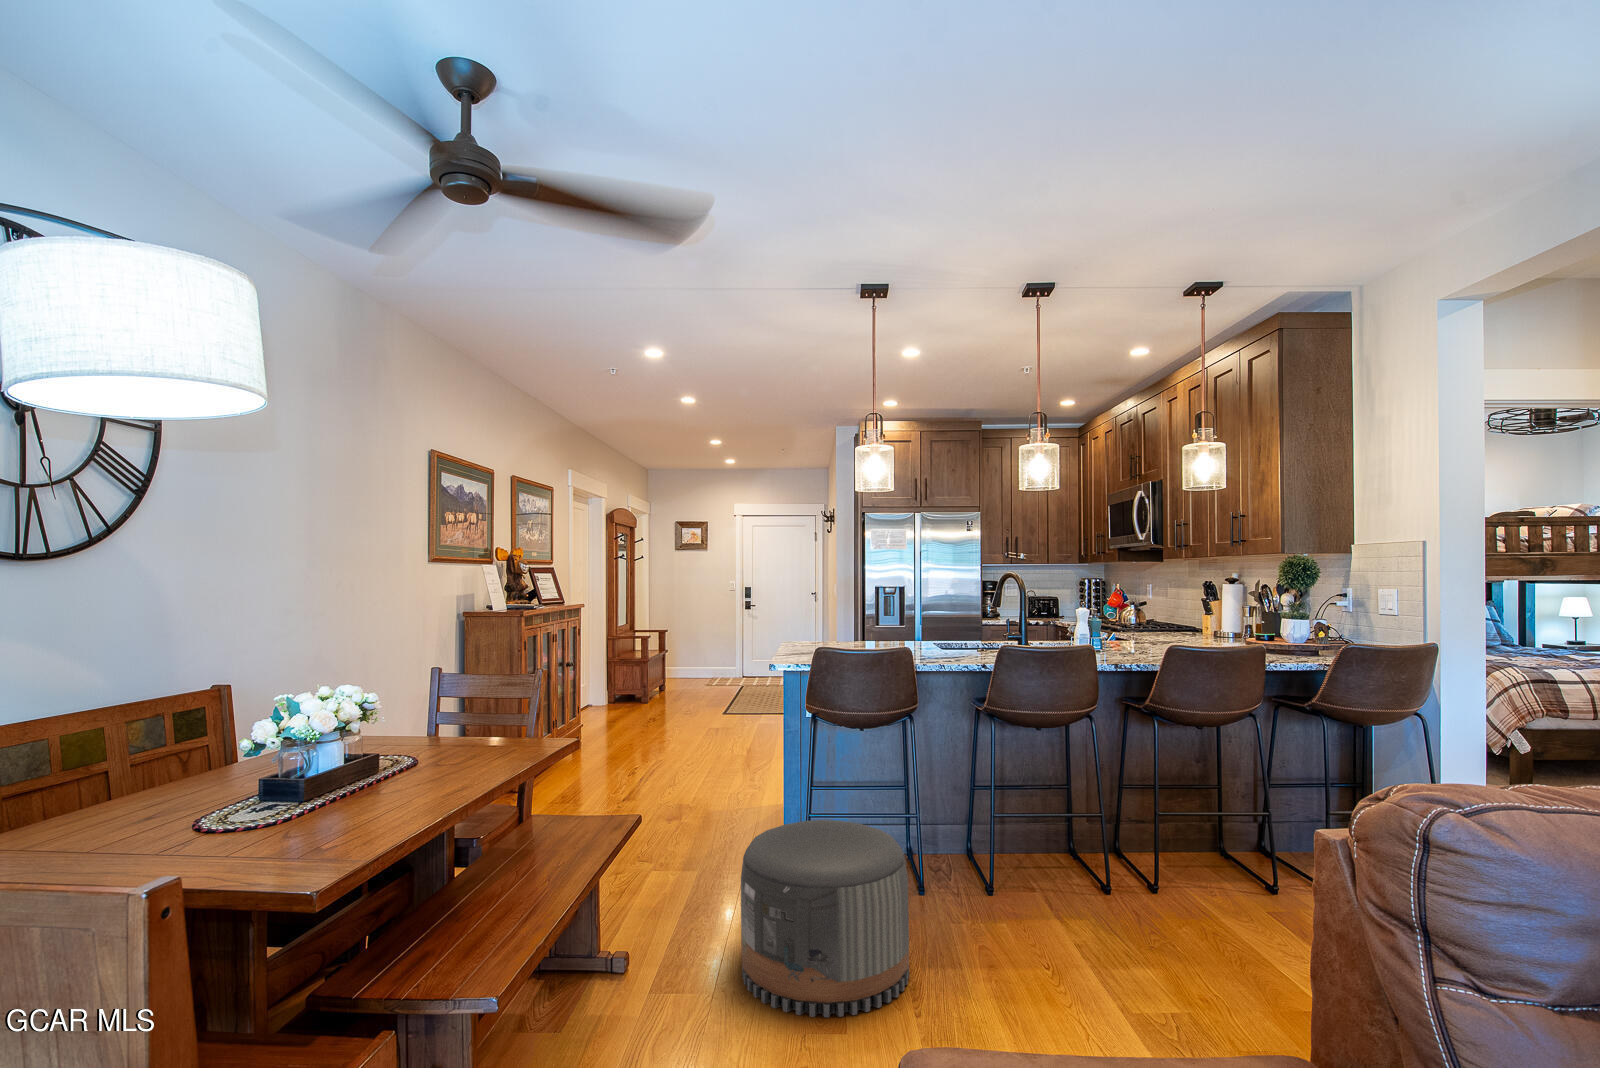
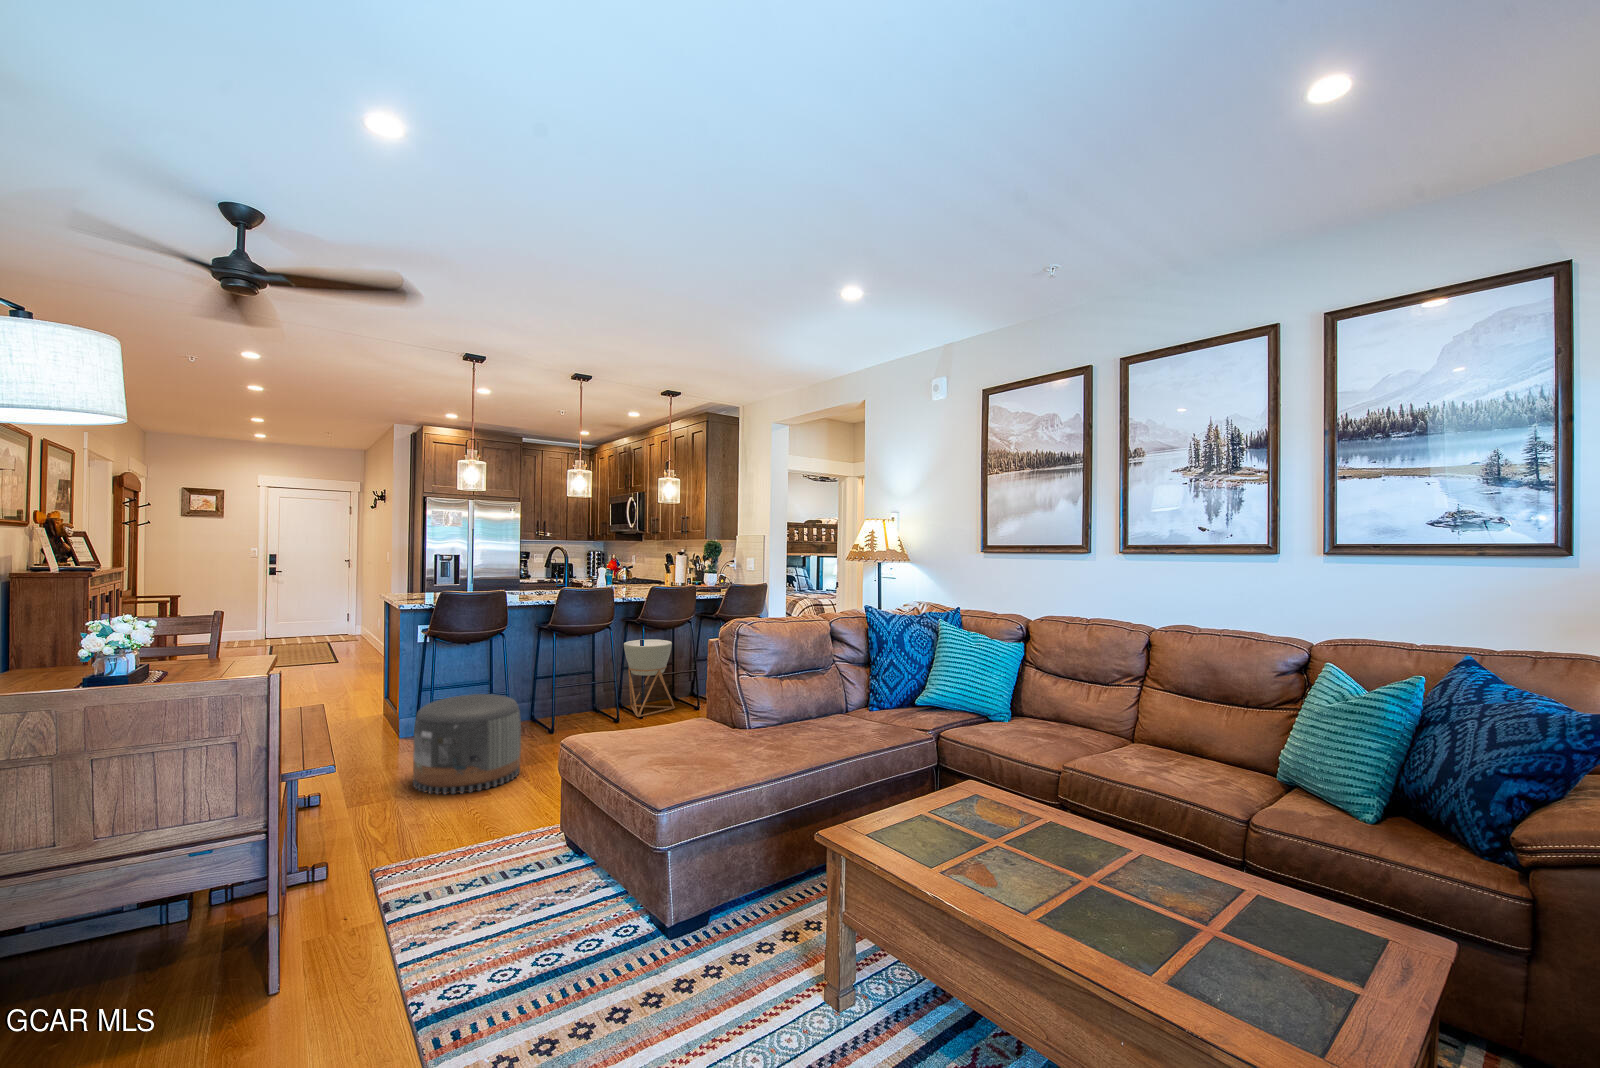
planter: none [1120,736,1228,886] -> present [624,640,675,717]

